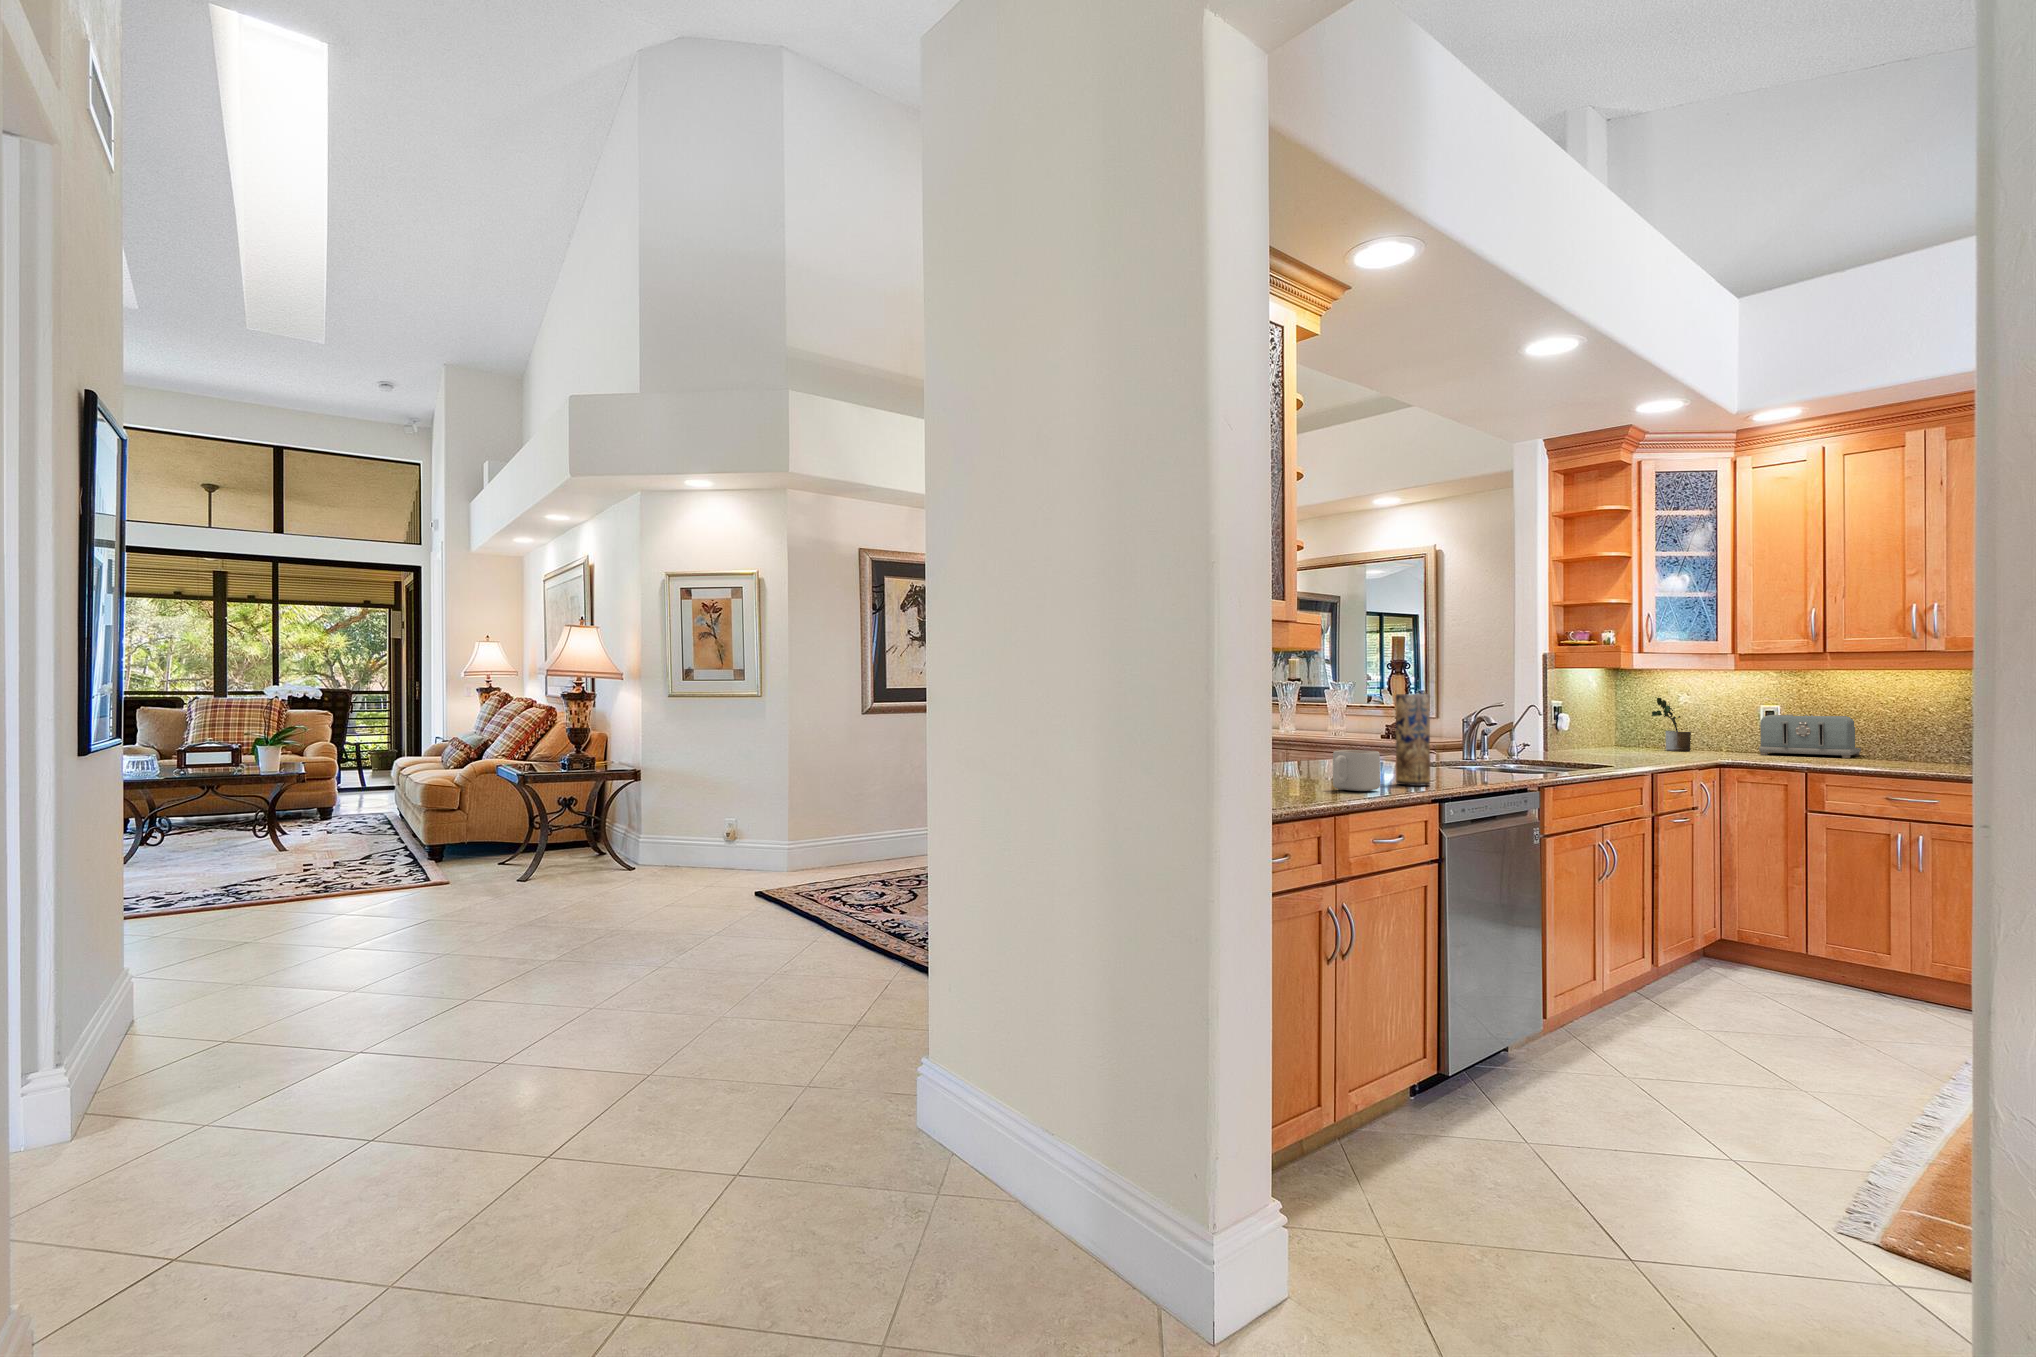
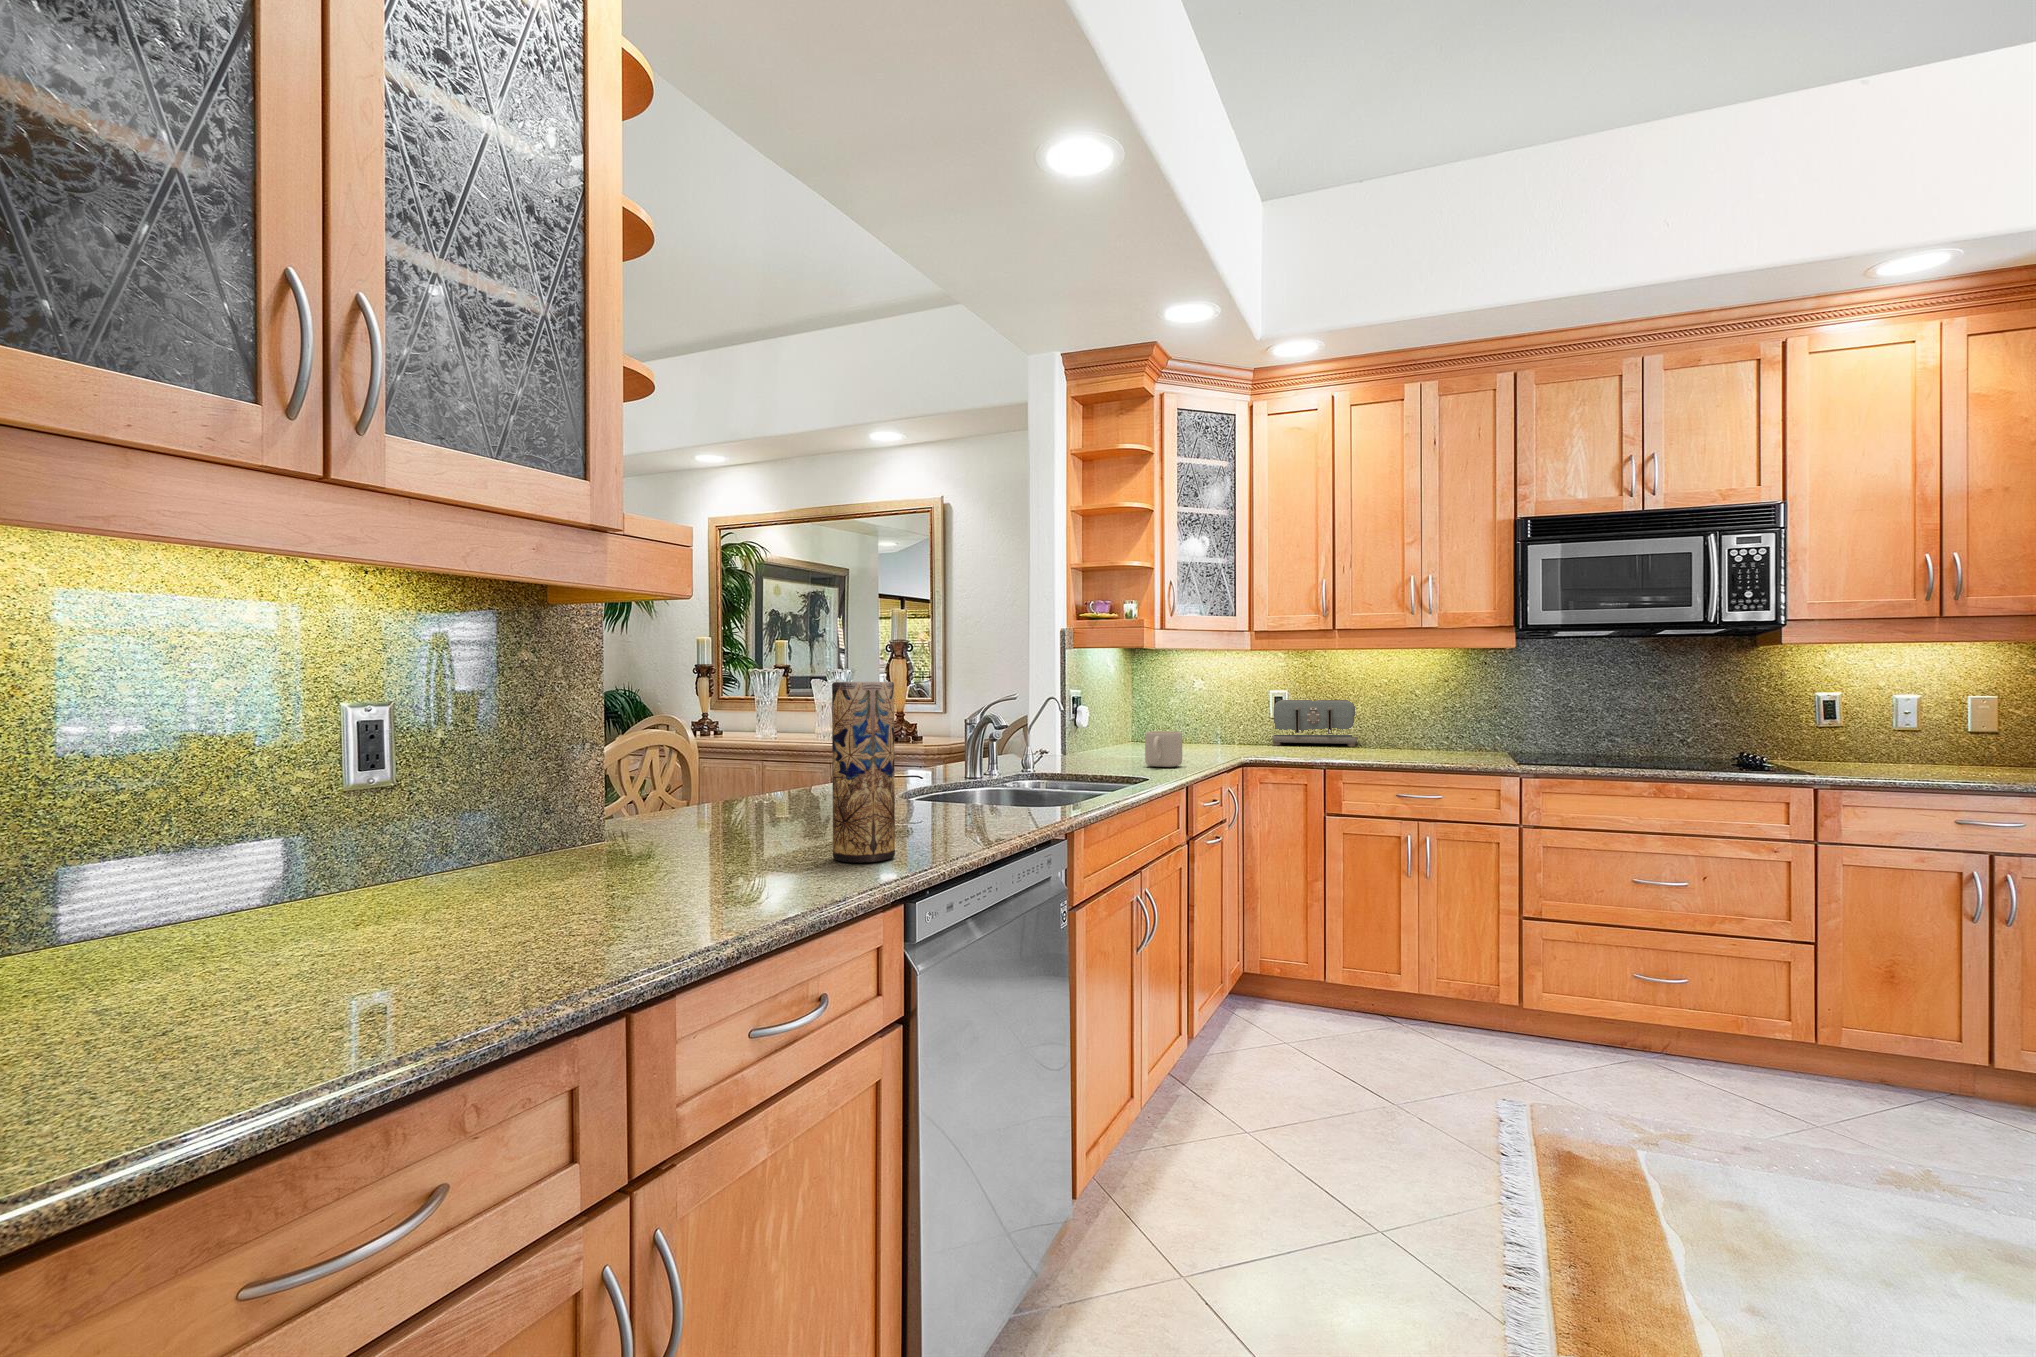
potted plant: present [1652,698,1691,751] -> none [1169,681,1206,743]
mug: present [1333,750,1380,791] -> present [1145,731,1182,767]

